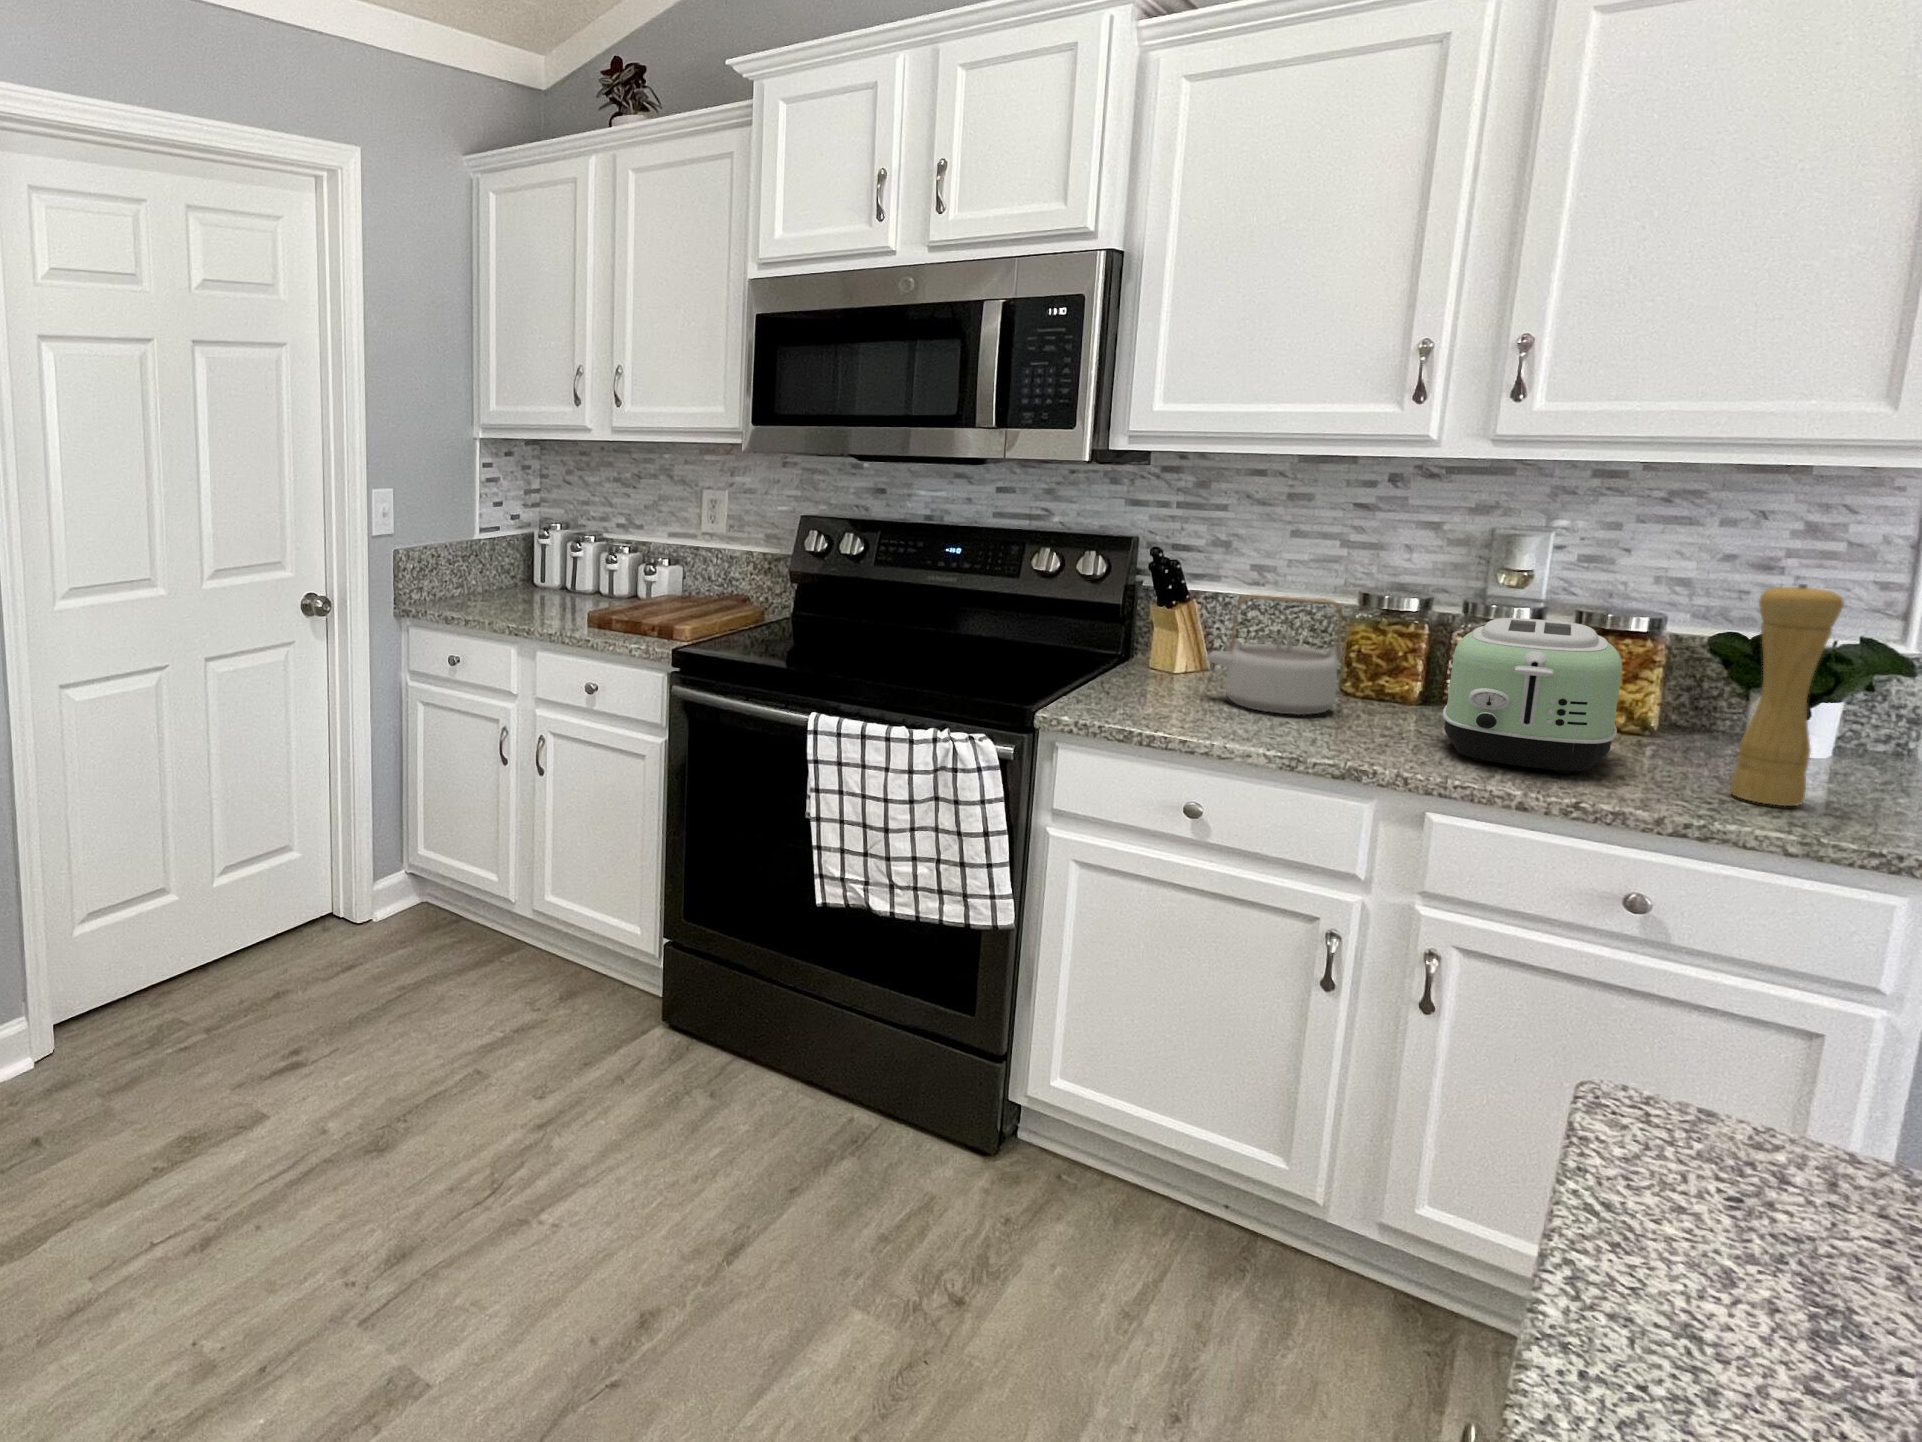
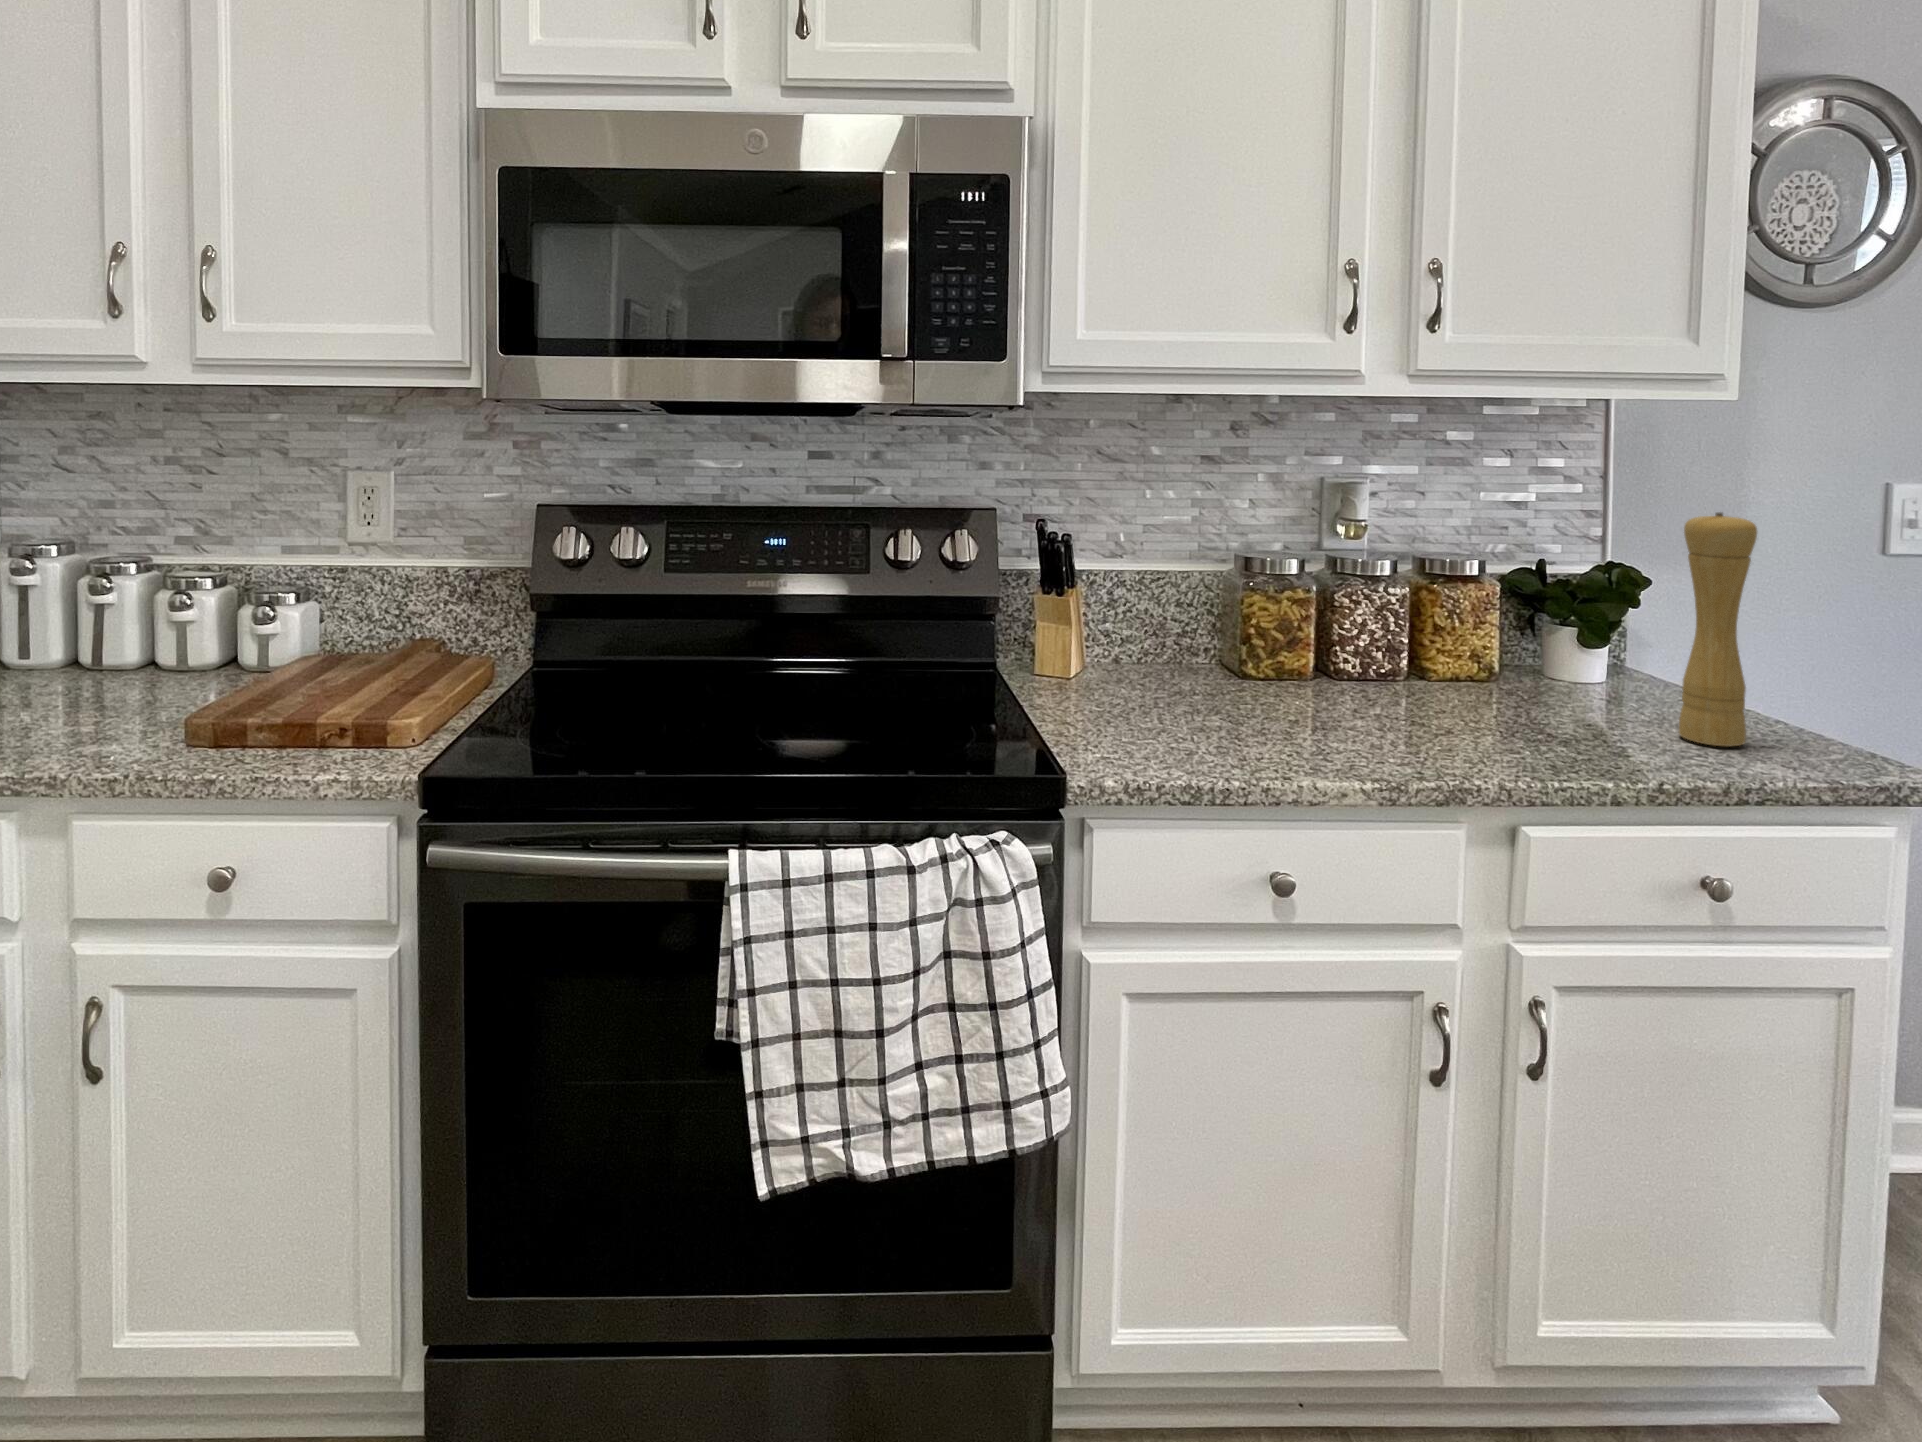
teapot: present [1206,594,1343,715] -> none [1155,567,1293,718]
toaster: present [1443,618,1622,773] -> none [1401,572,1606,746]

